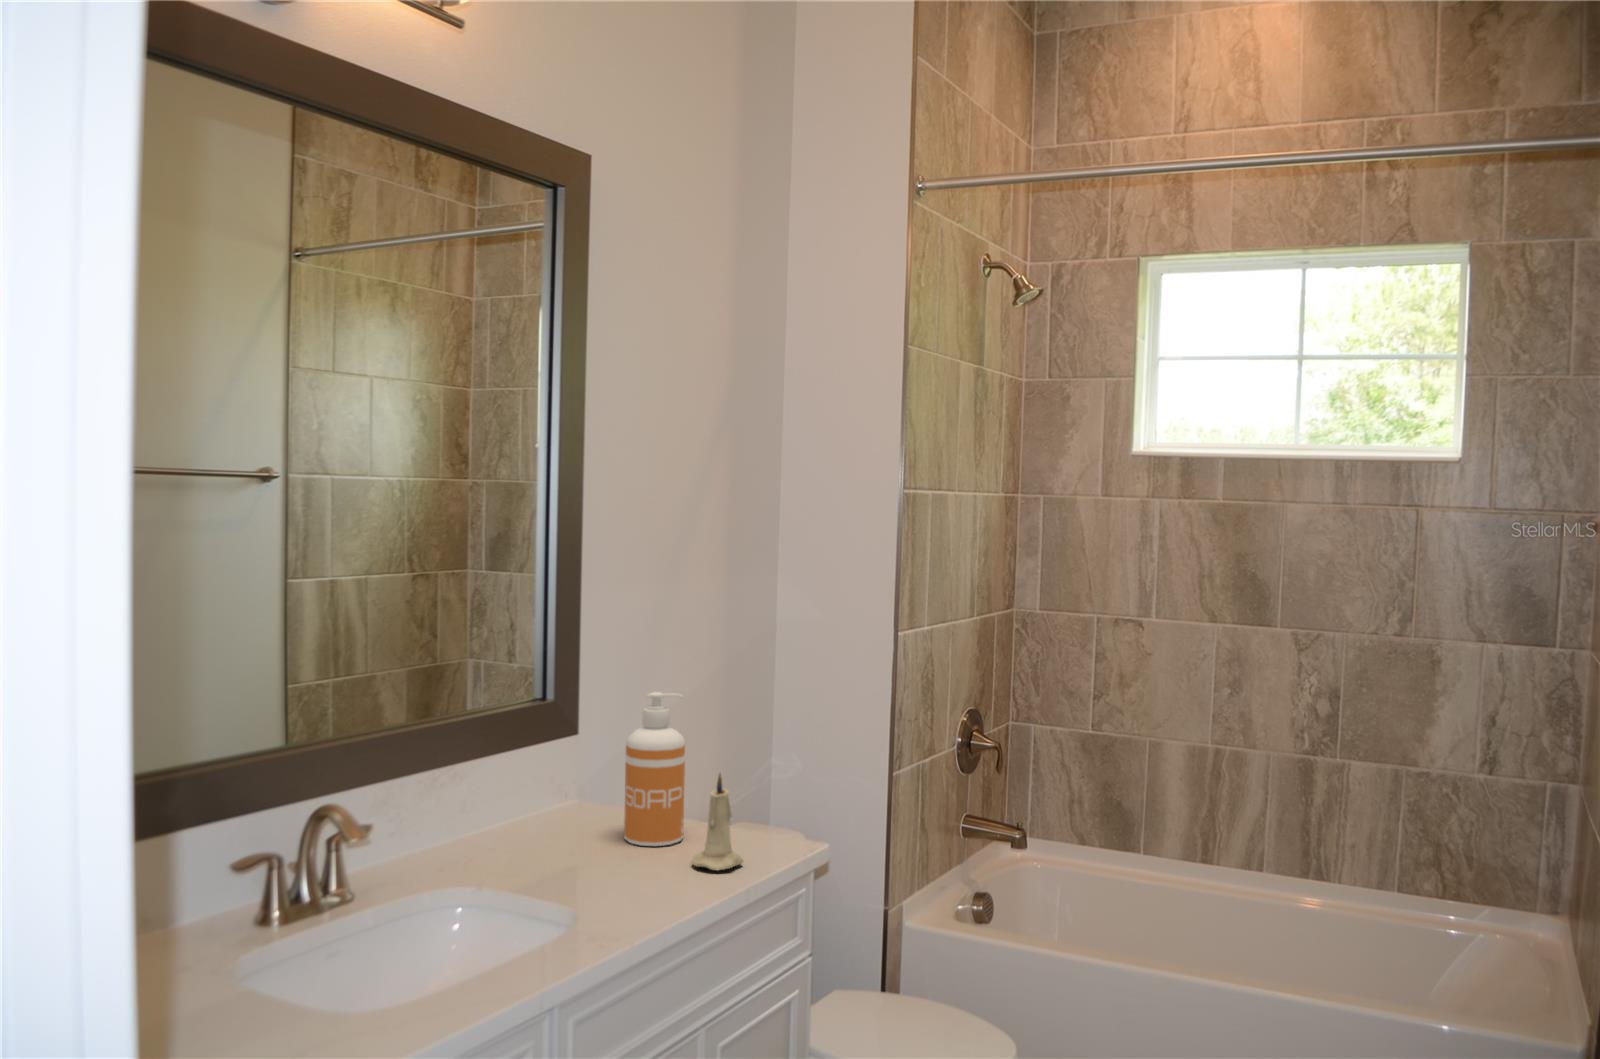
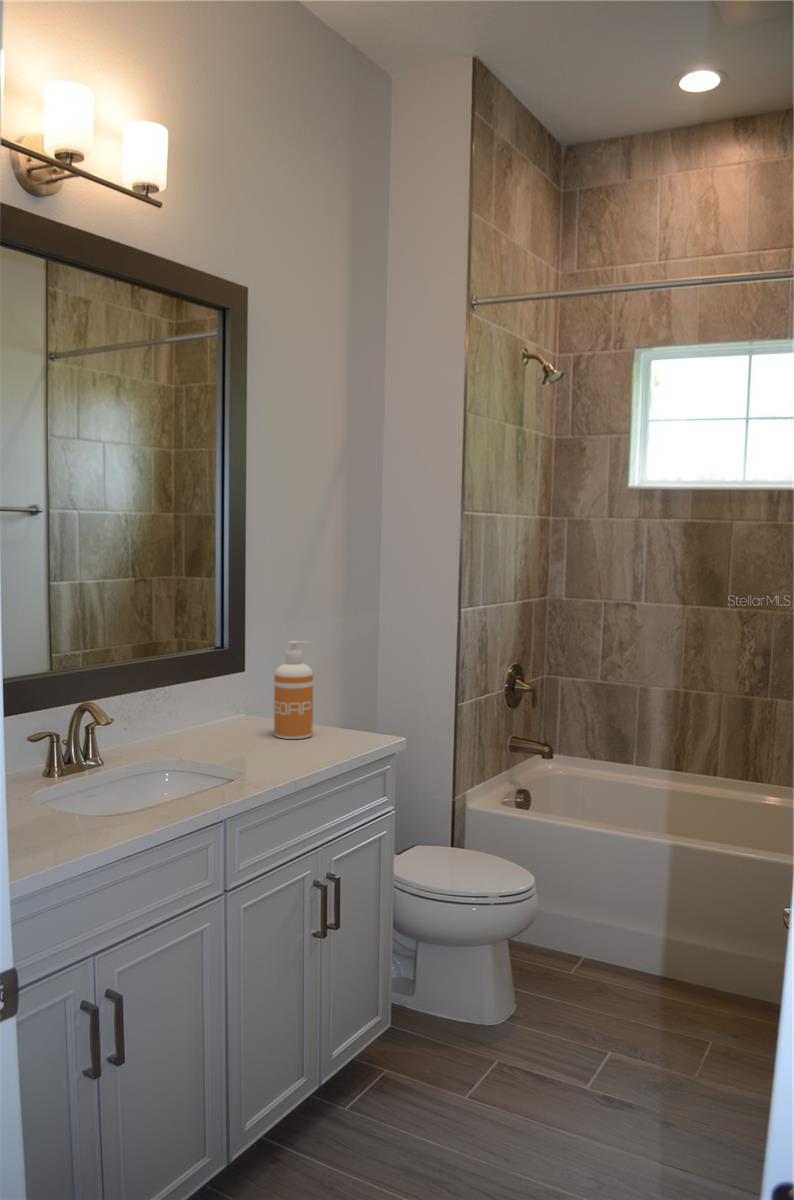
candle: present [692,774,743,870] -> none [317,689,350,751]

